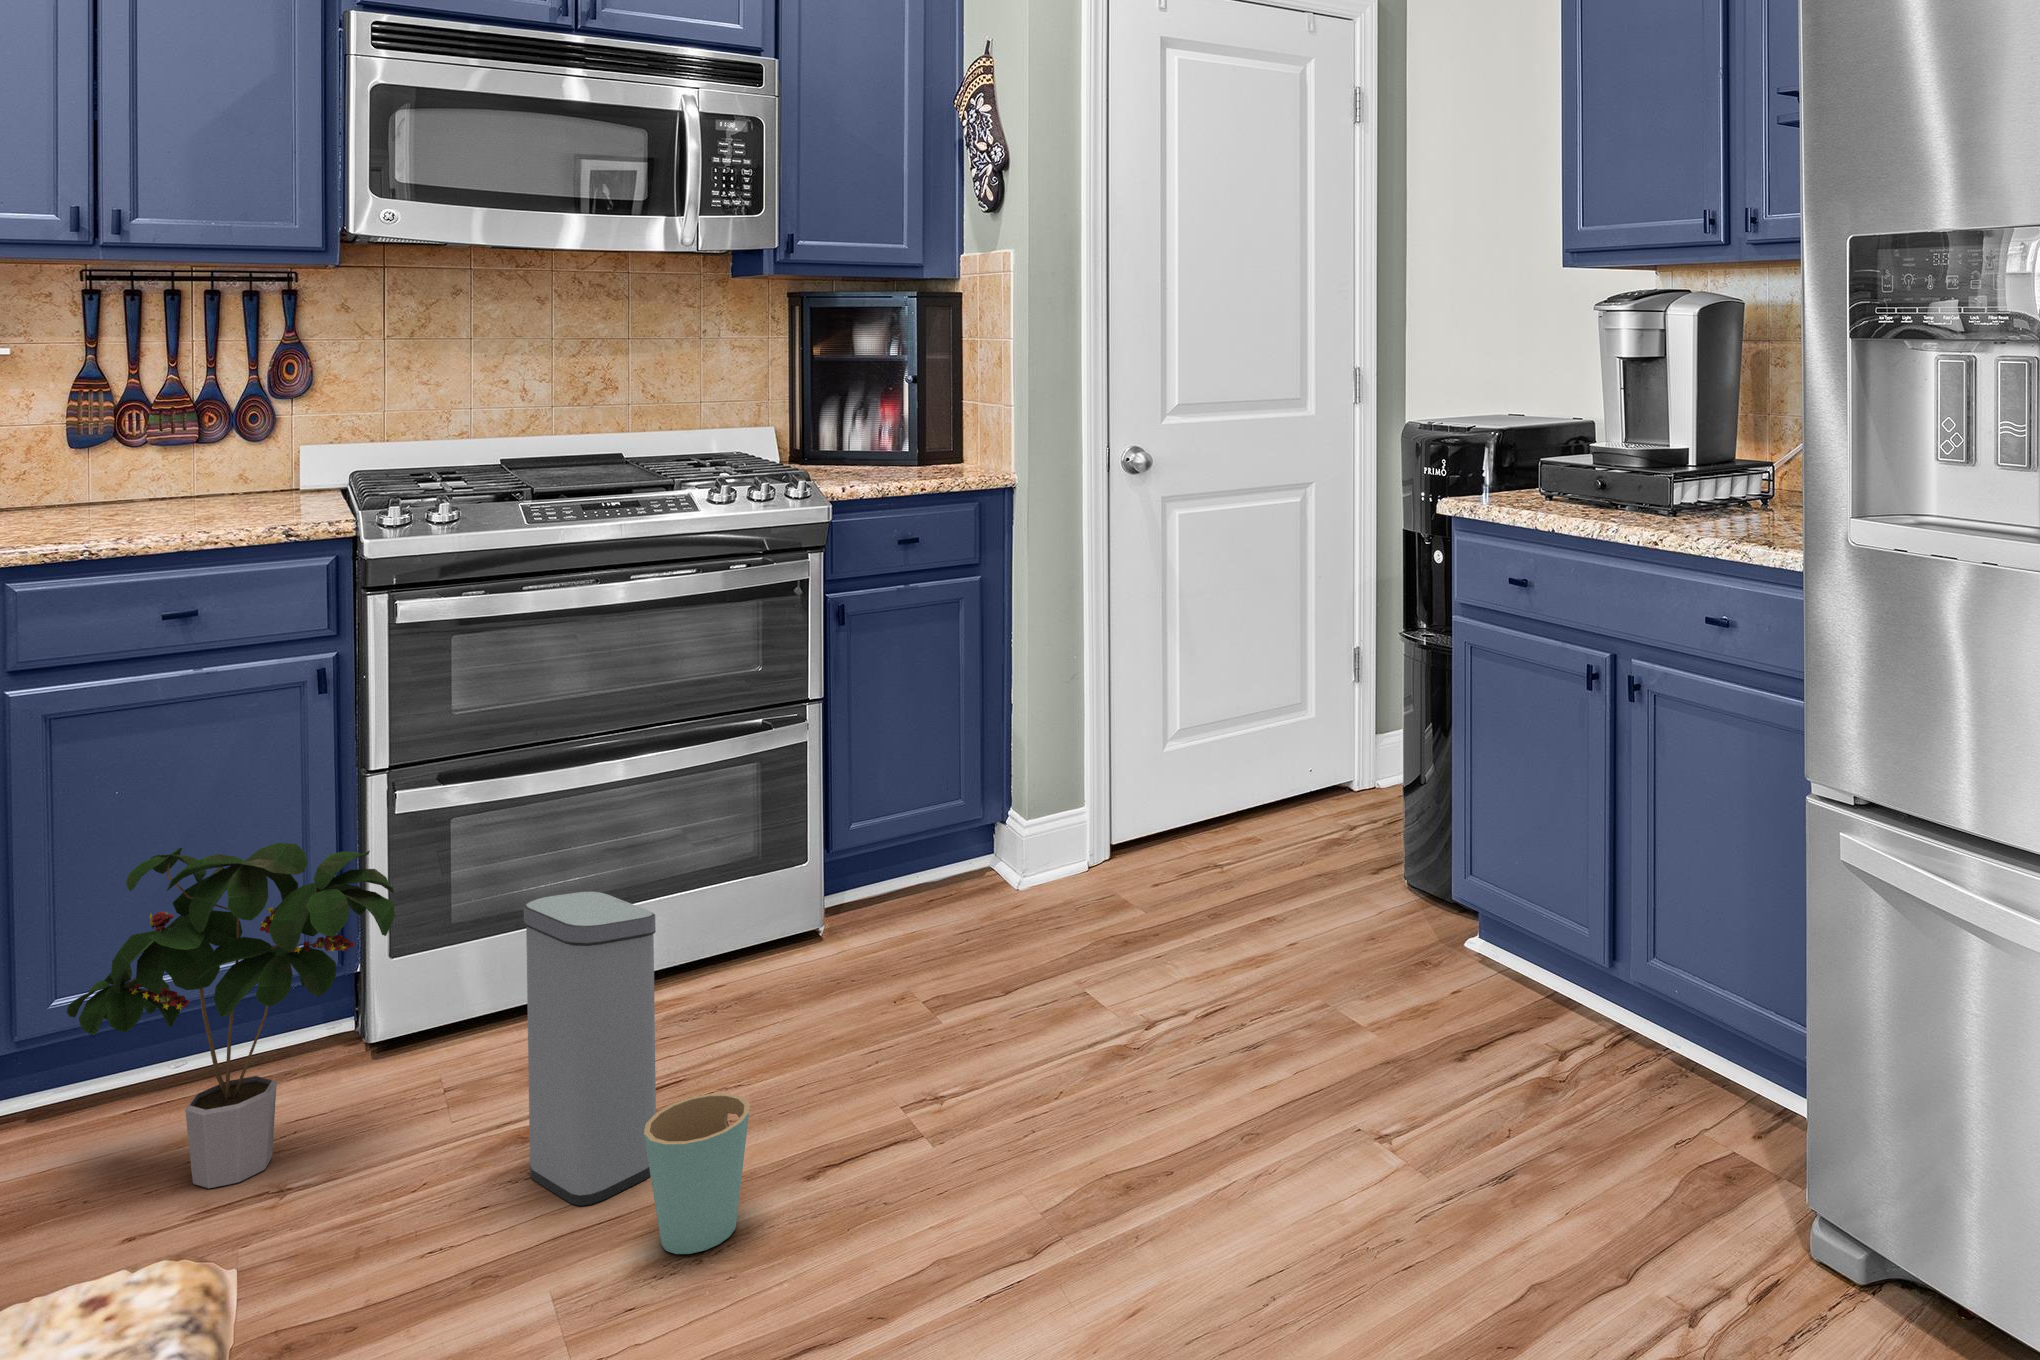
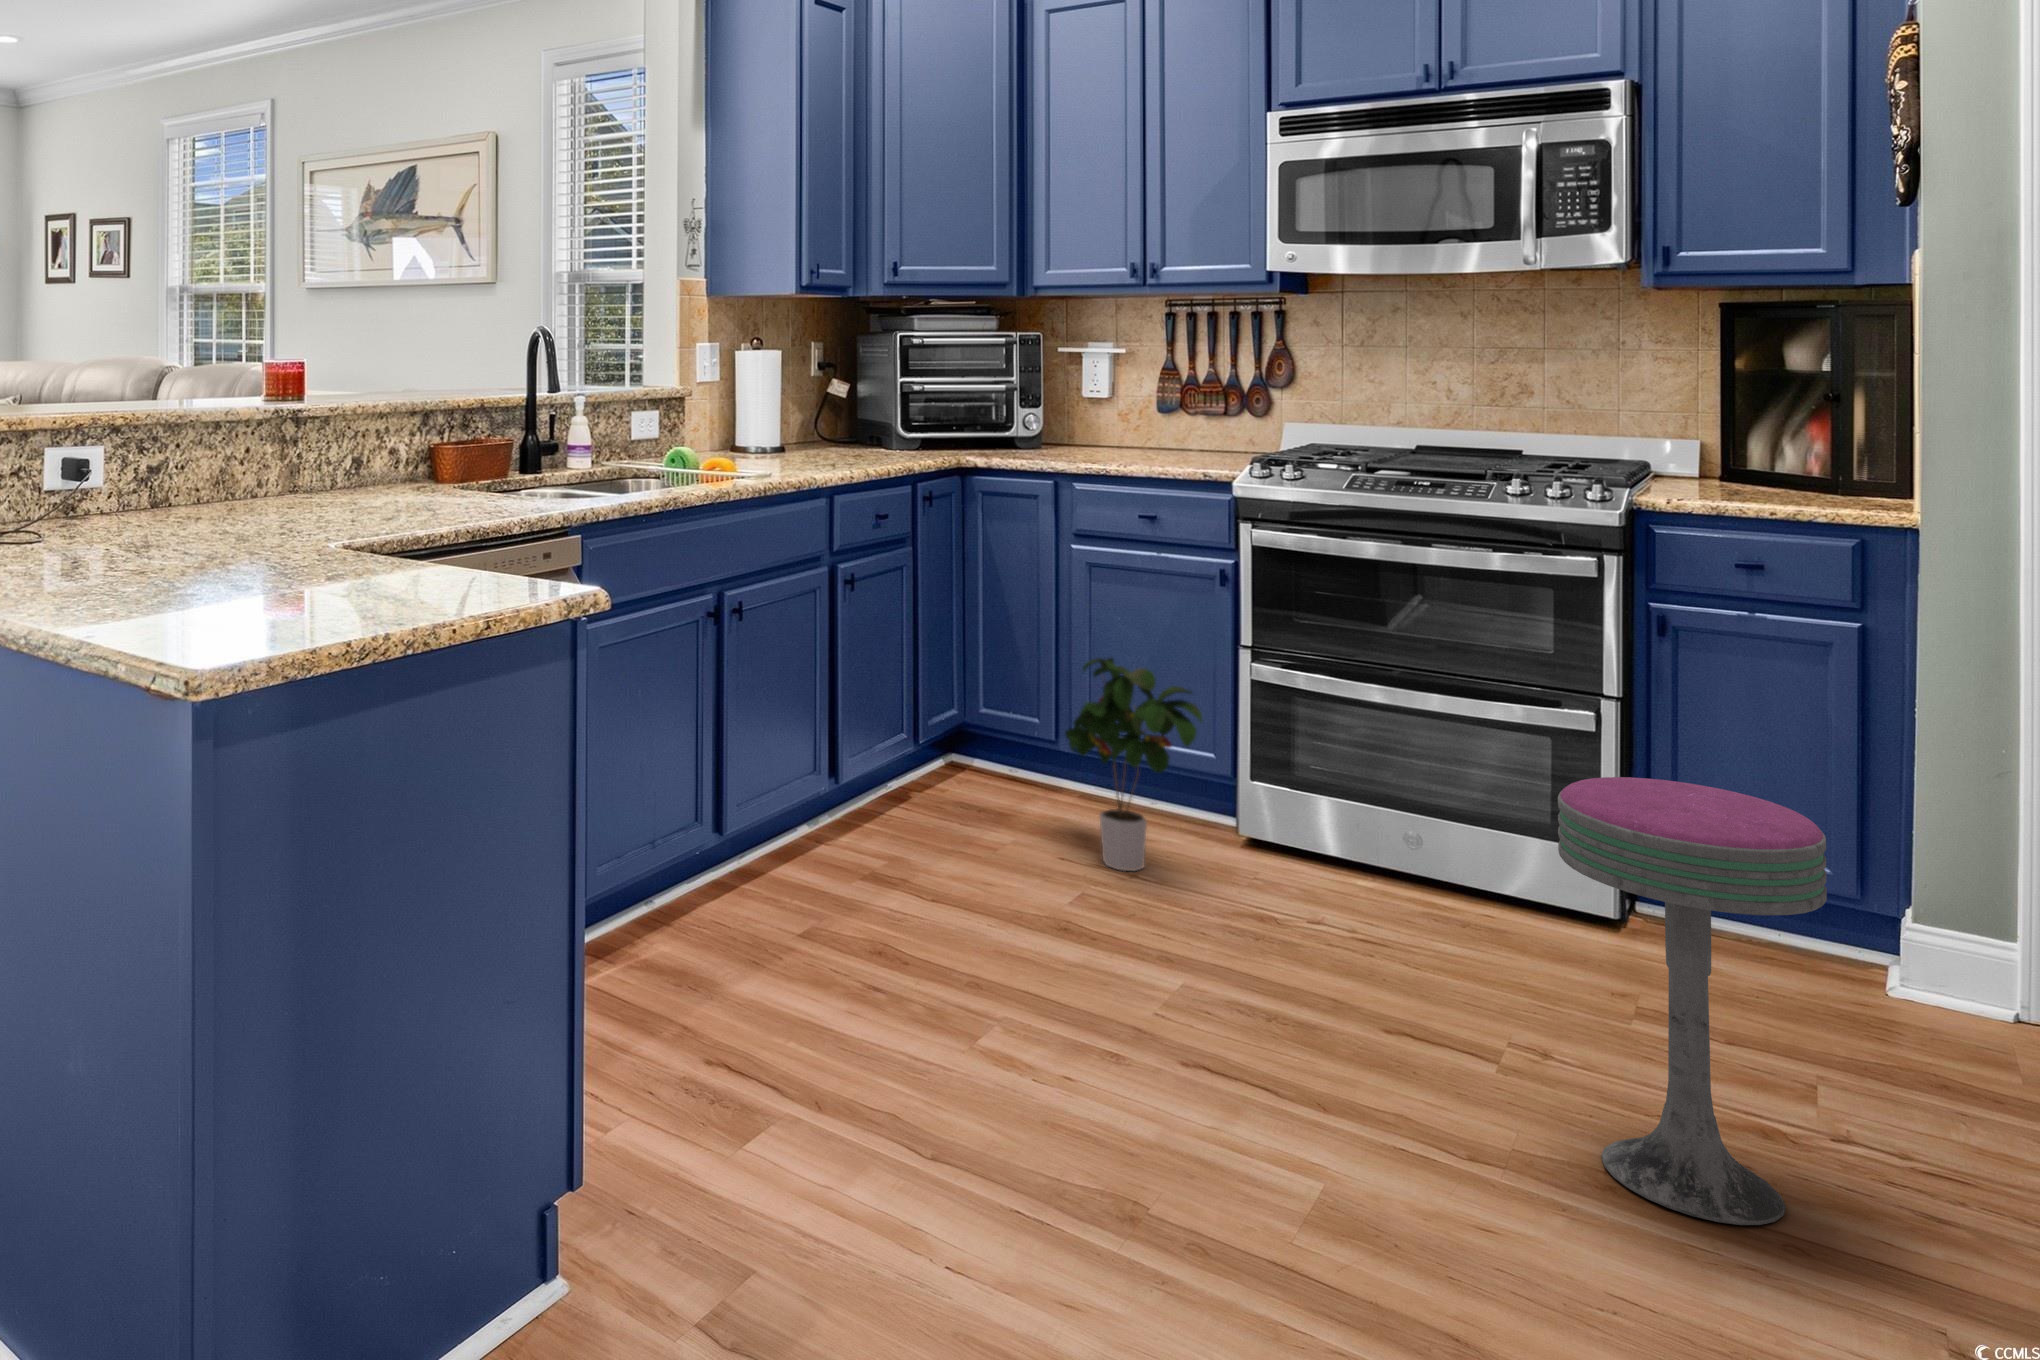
bar stool: none [1026,744,1228,1166] -> present [1558,777,1827,1225]
trash can: present [524,891,750,1254] -> none [1235,750,1323,1035]

